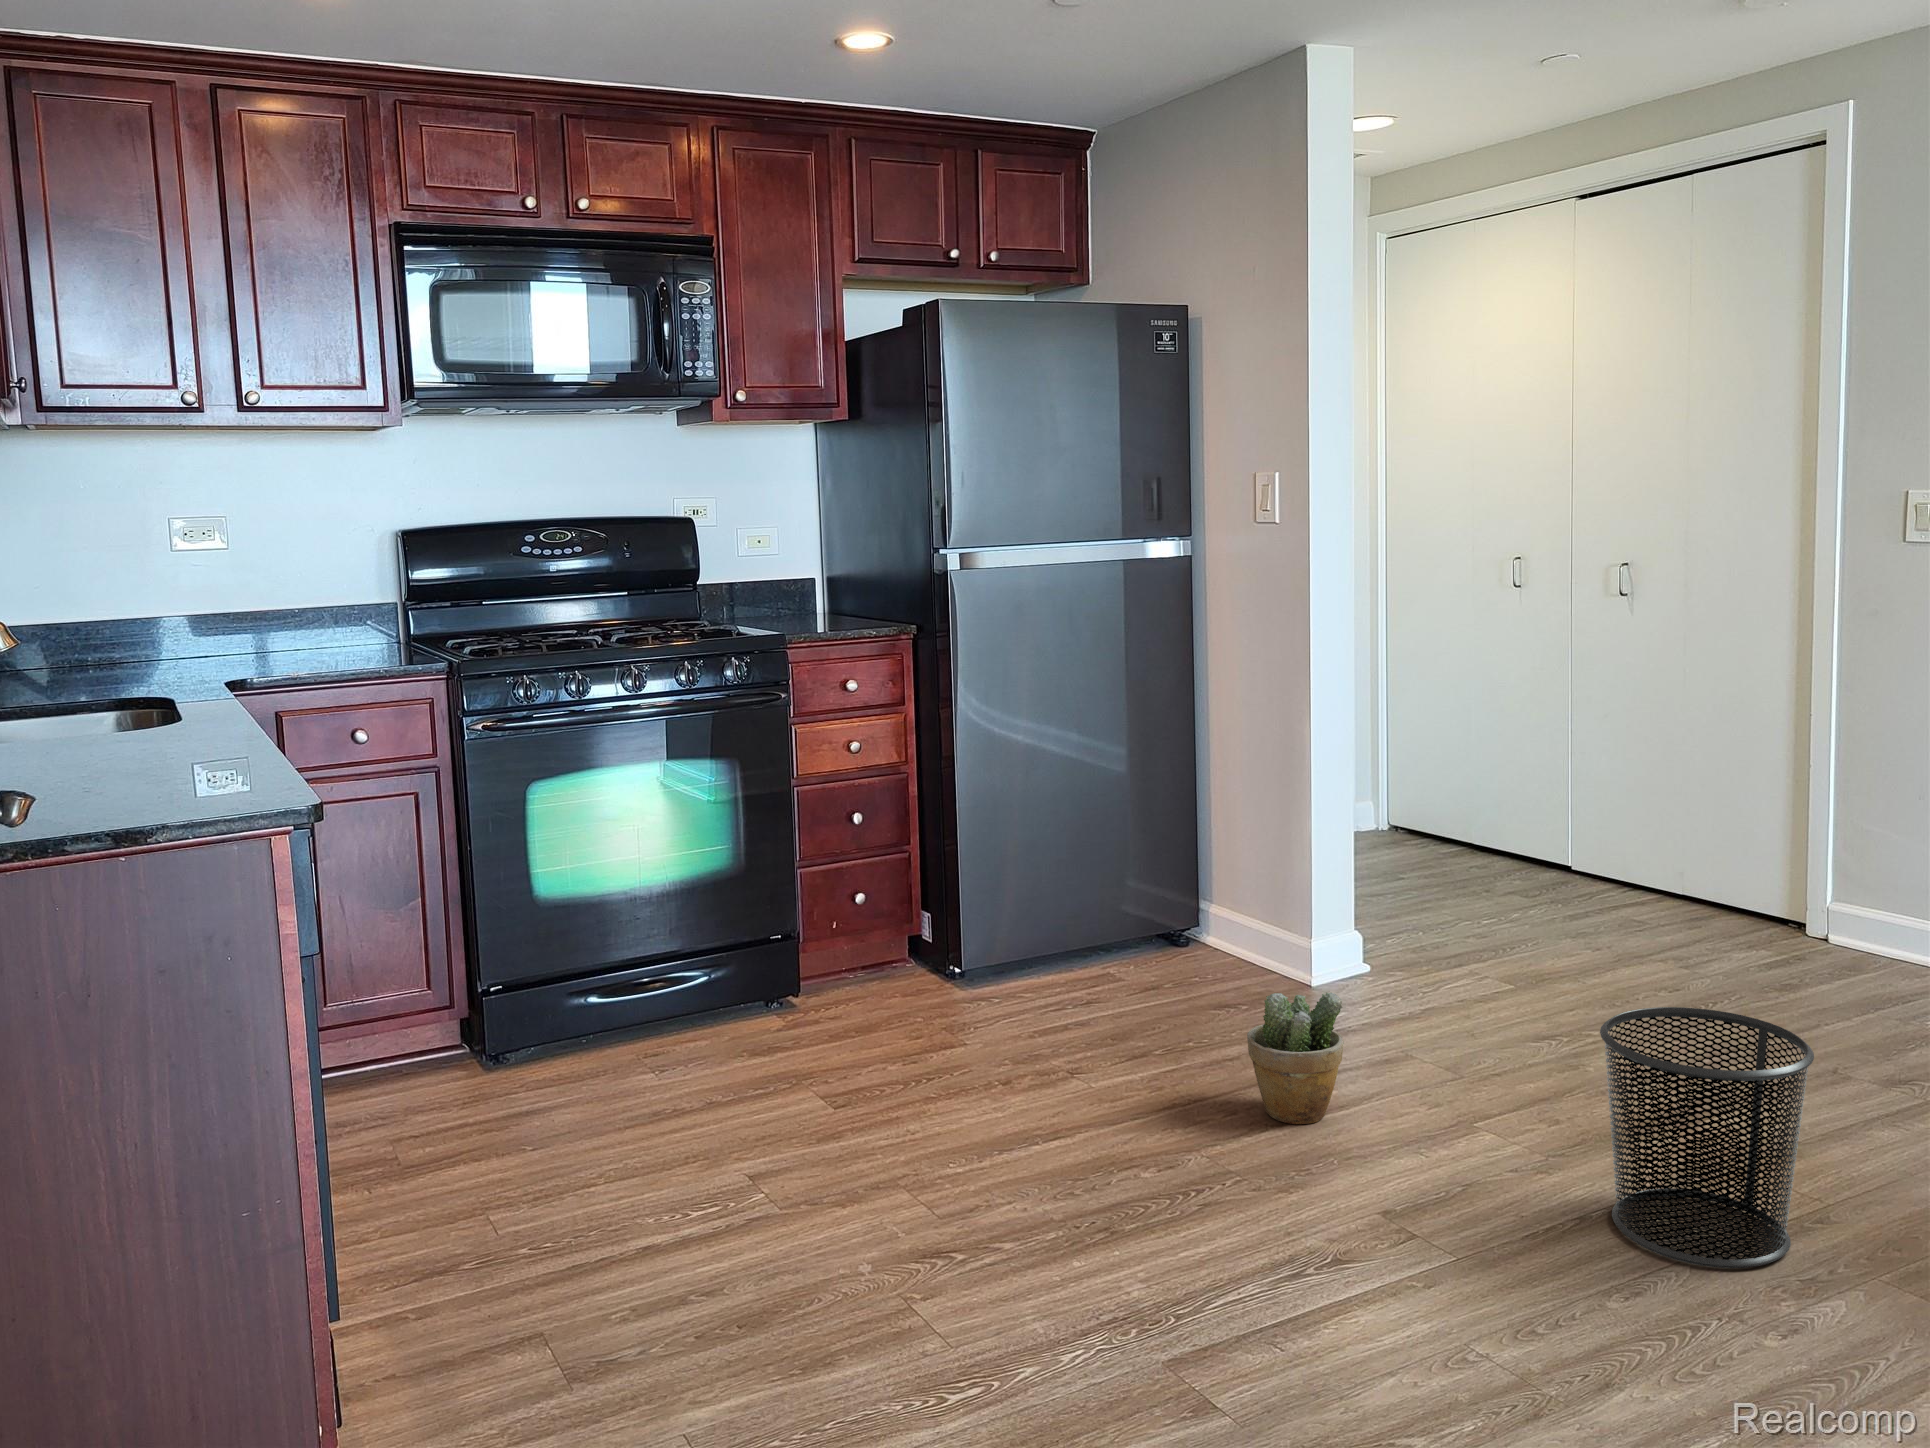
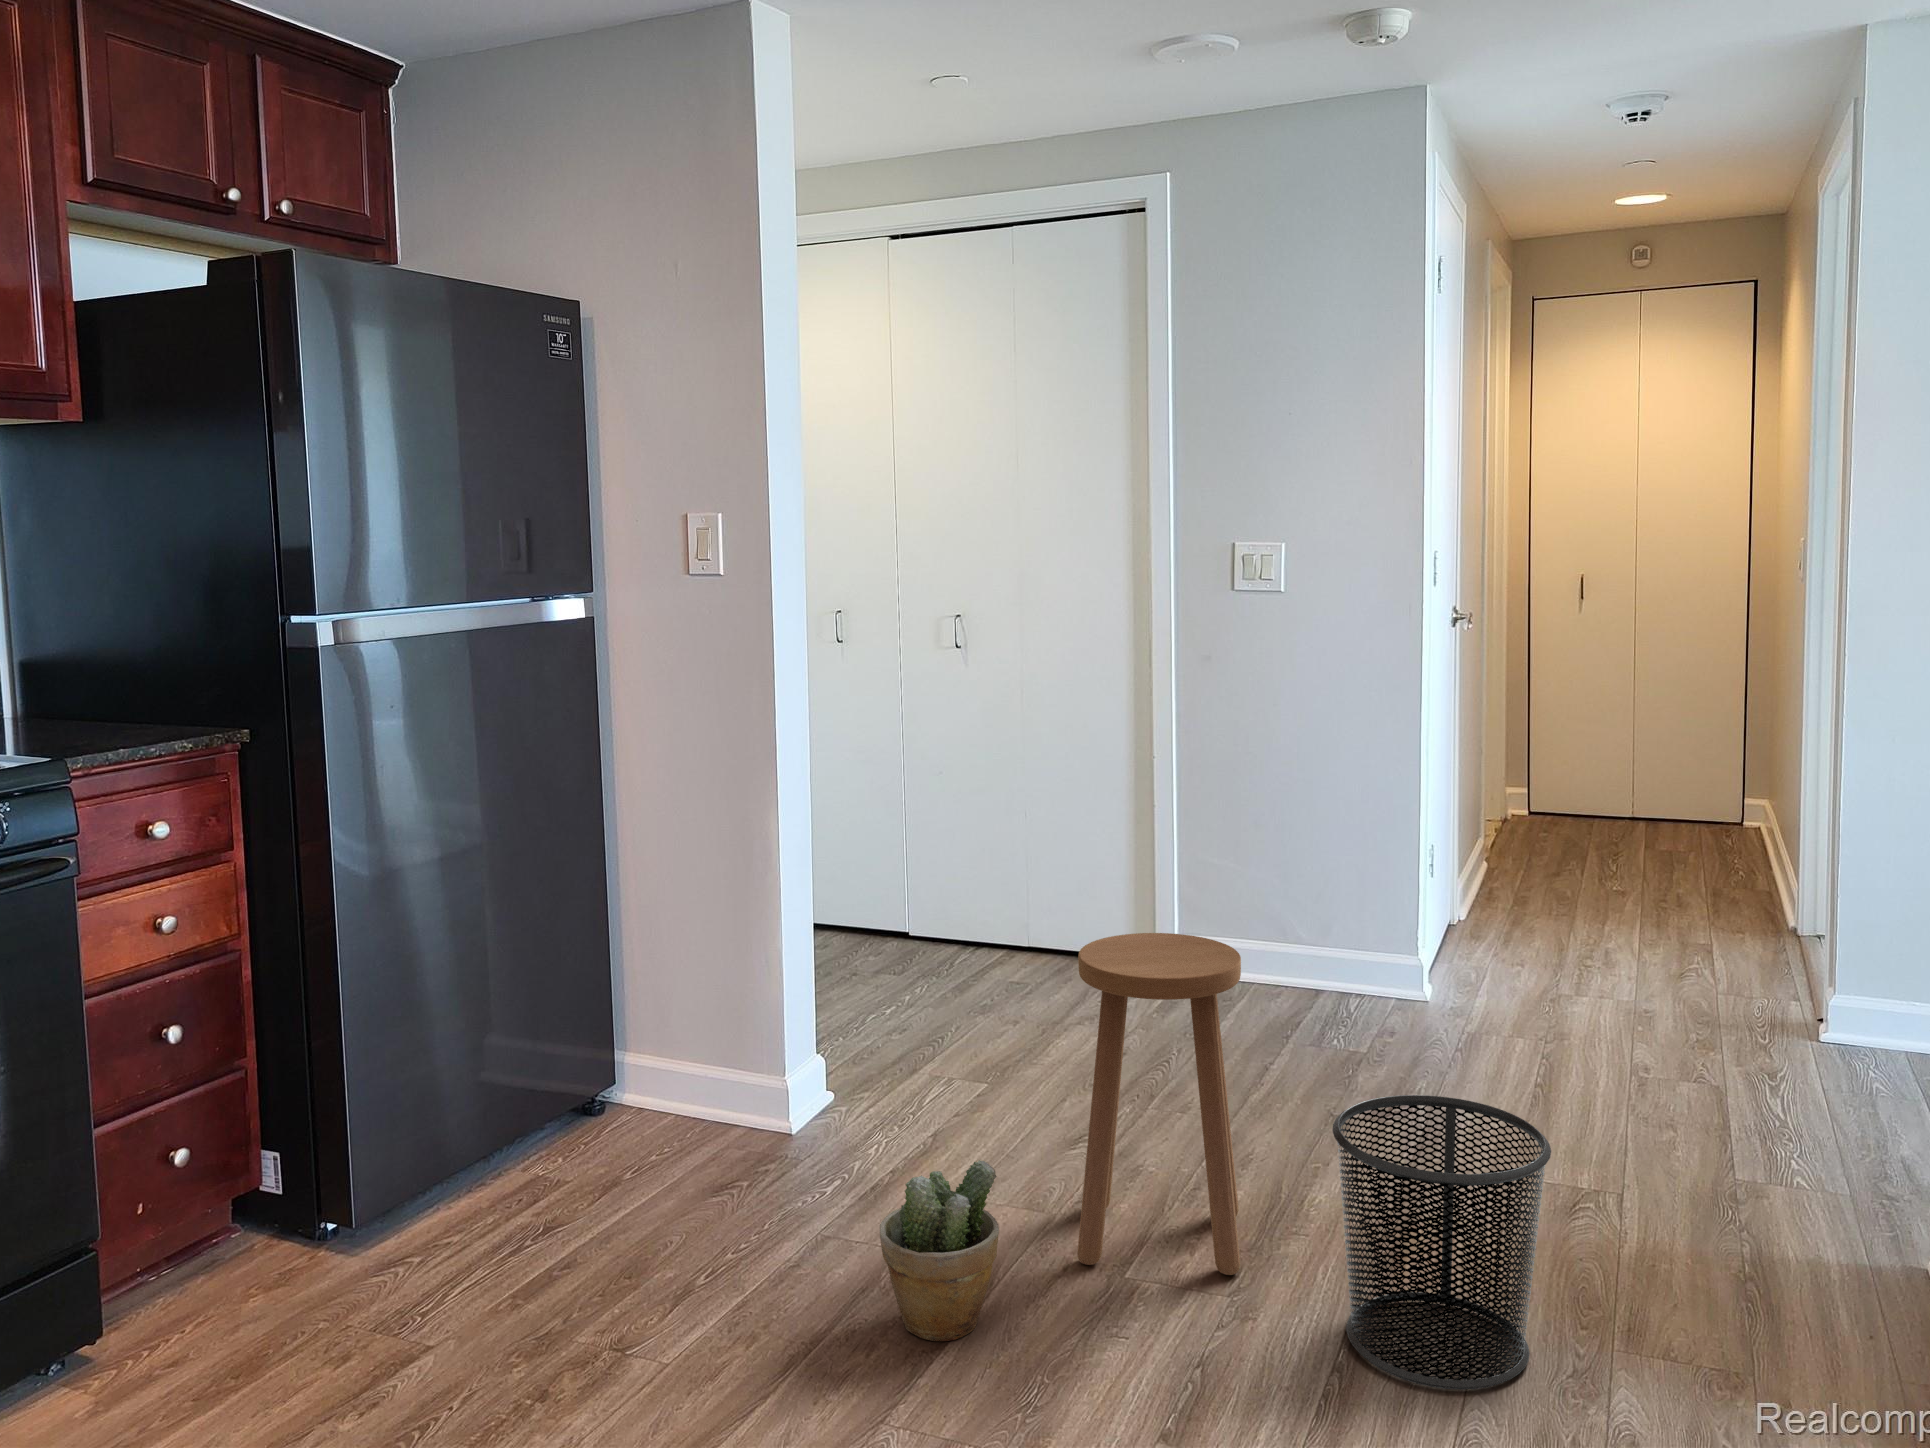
stool: none [1443,843,1629,1146] -> present [1077,933,1241,1275]

